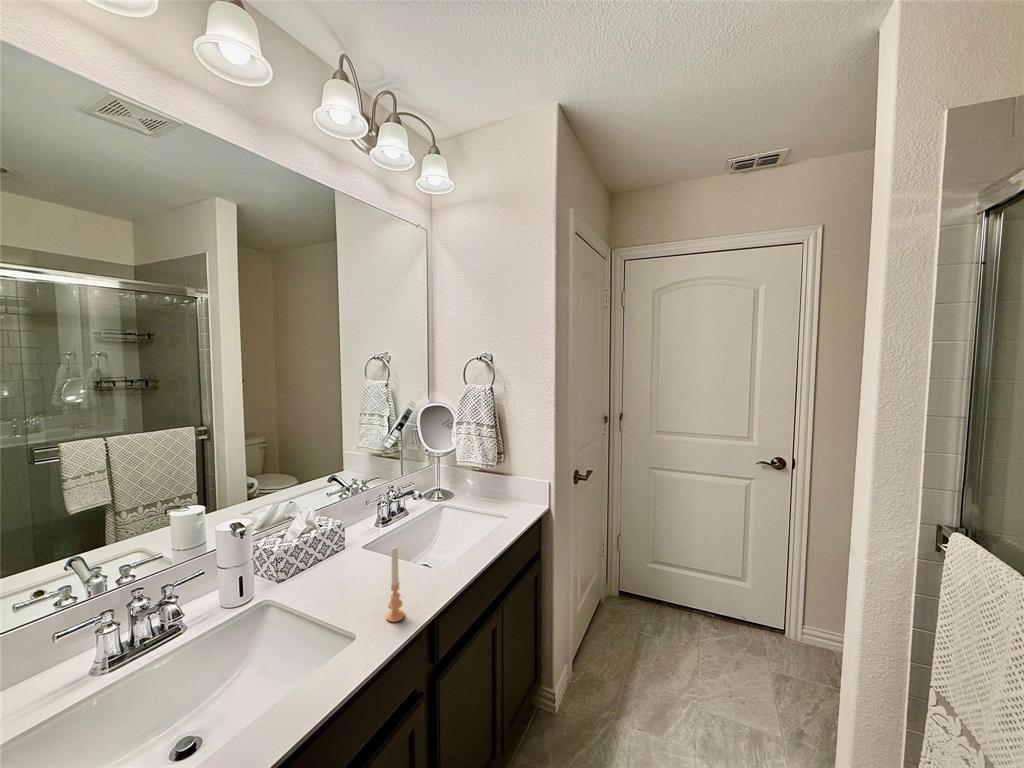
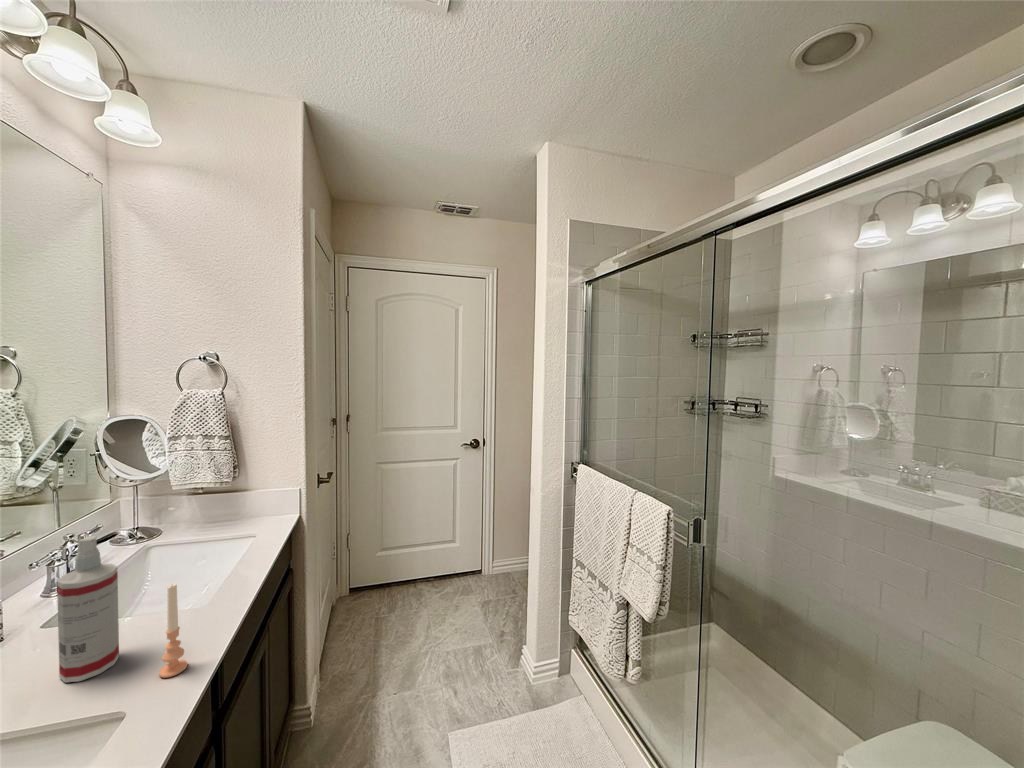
spray bottle: none [348,493,380,597] -> present [57,536,119,683]

